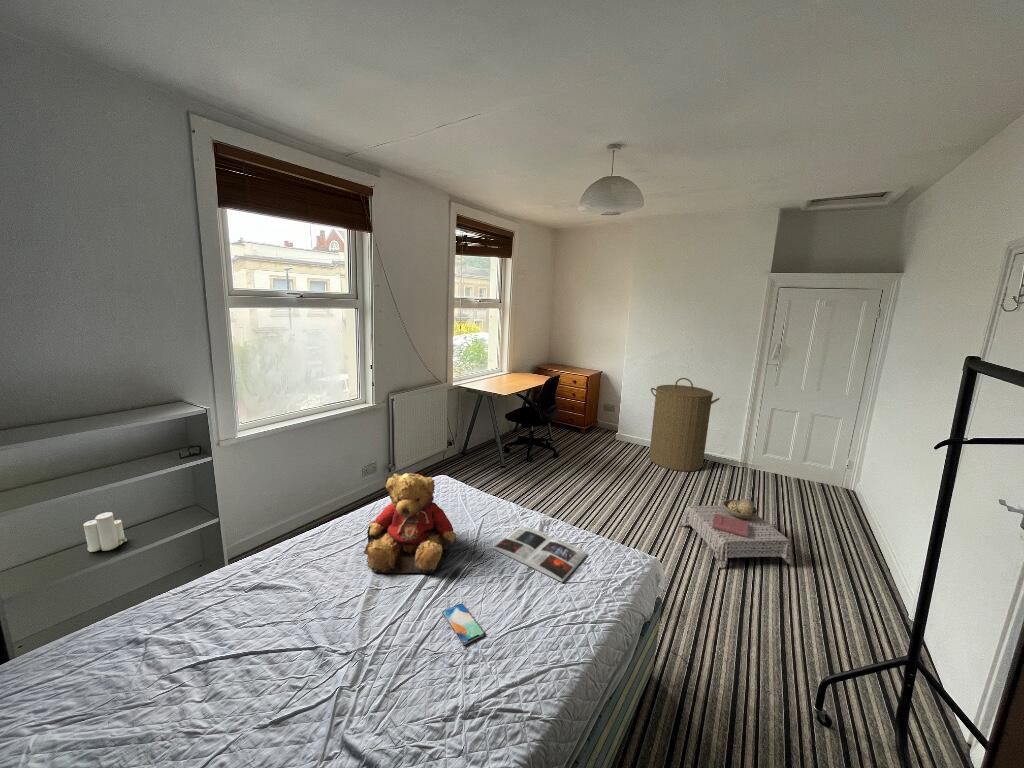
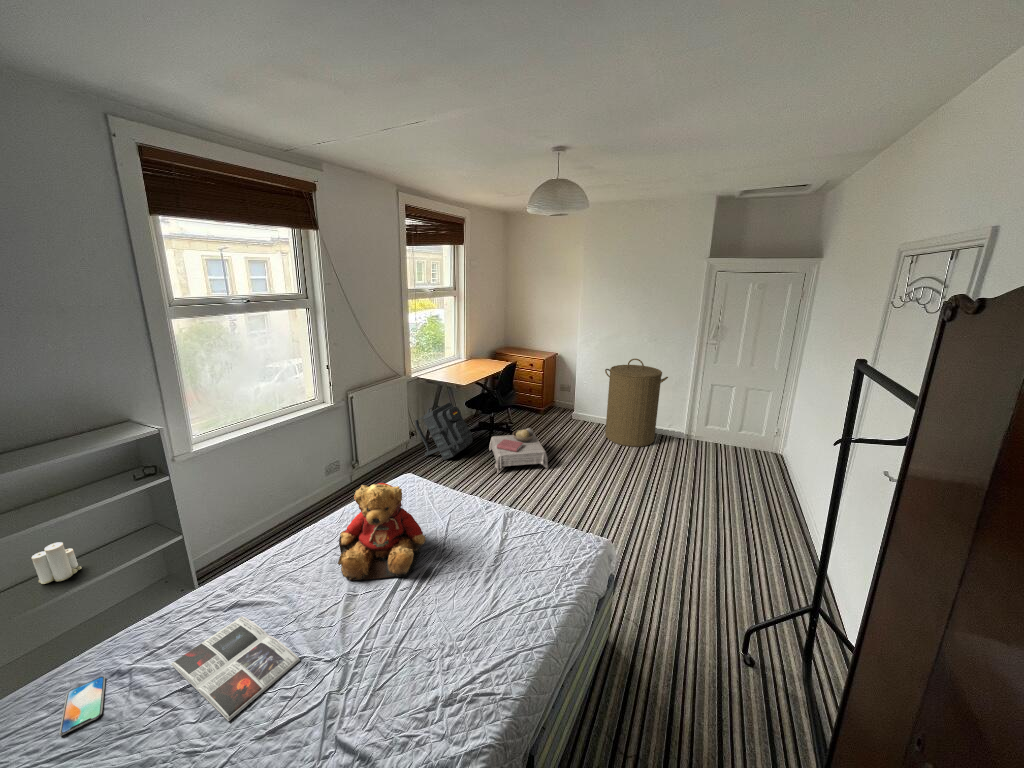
backpack: none [454,414,511,471] -> present [415,403,473,460]
ottoman: present [681,499,791,568] -> present [489,428,548,473]
magazine: present [493,526,587,582] -> present [171,616,300,721]
smartphone: present [442,604,484,645] -> present [59,676,105,735]

